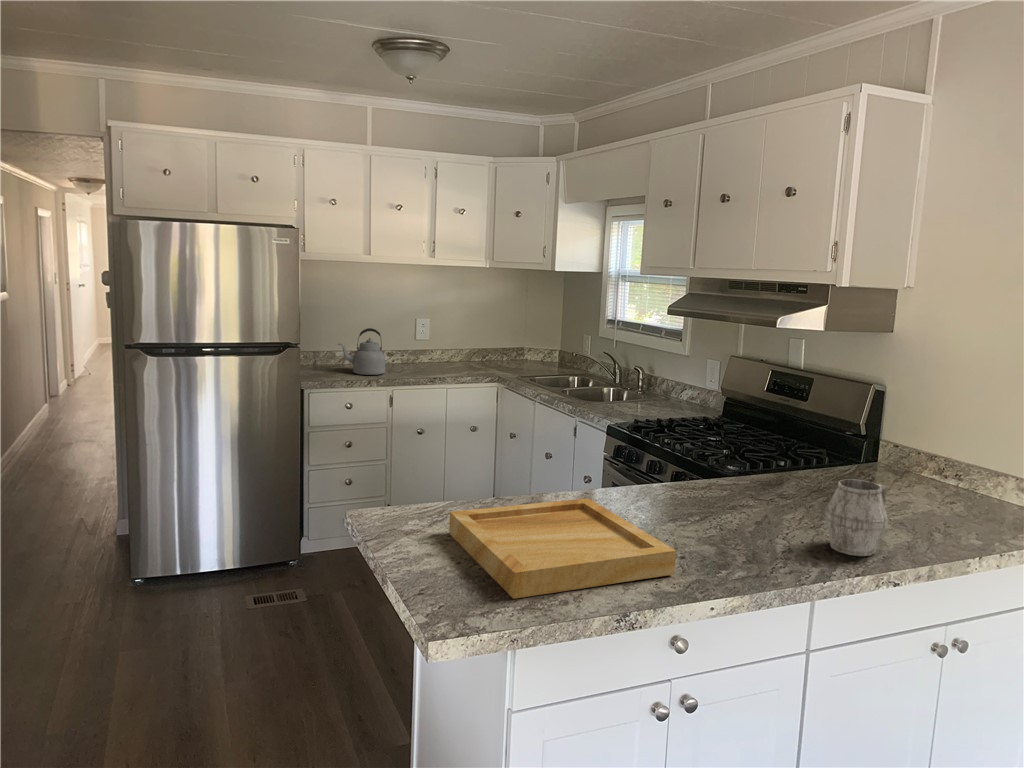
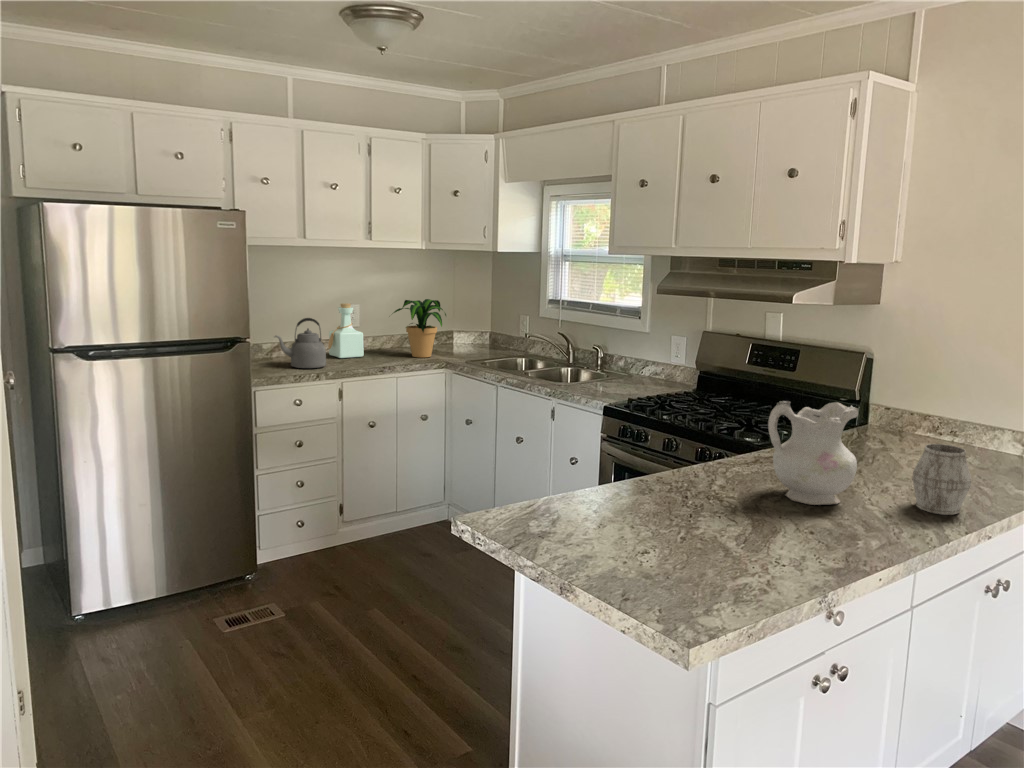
potted plant: none [452,315,508,371] -> present [394,299,446,357]
bottle: none [395,317,427,367] -> present [328,303,364,358]
ceramic pitcher: none [674,423,767,534] -> present [768,401,858,505]
tray: present [449,498,676,599] -> none [583,483,831,594]

